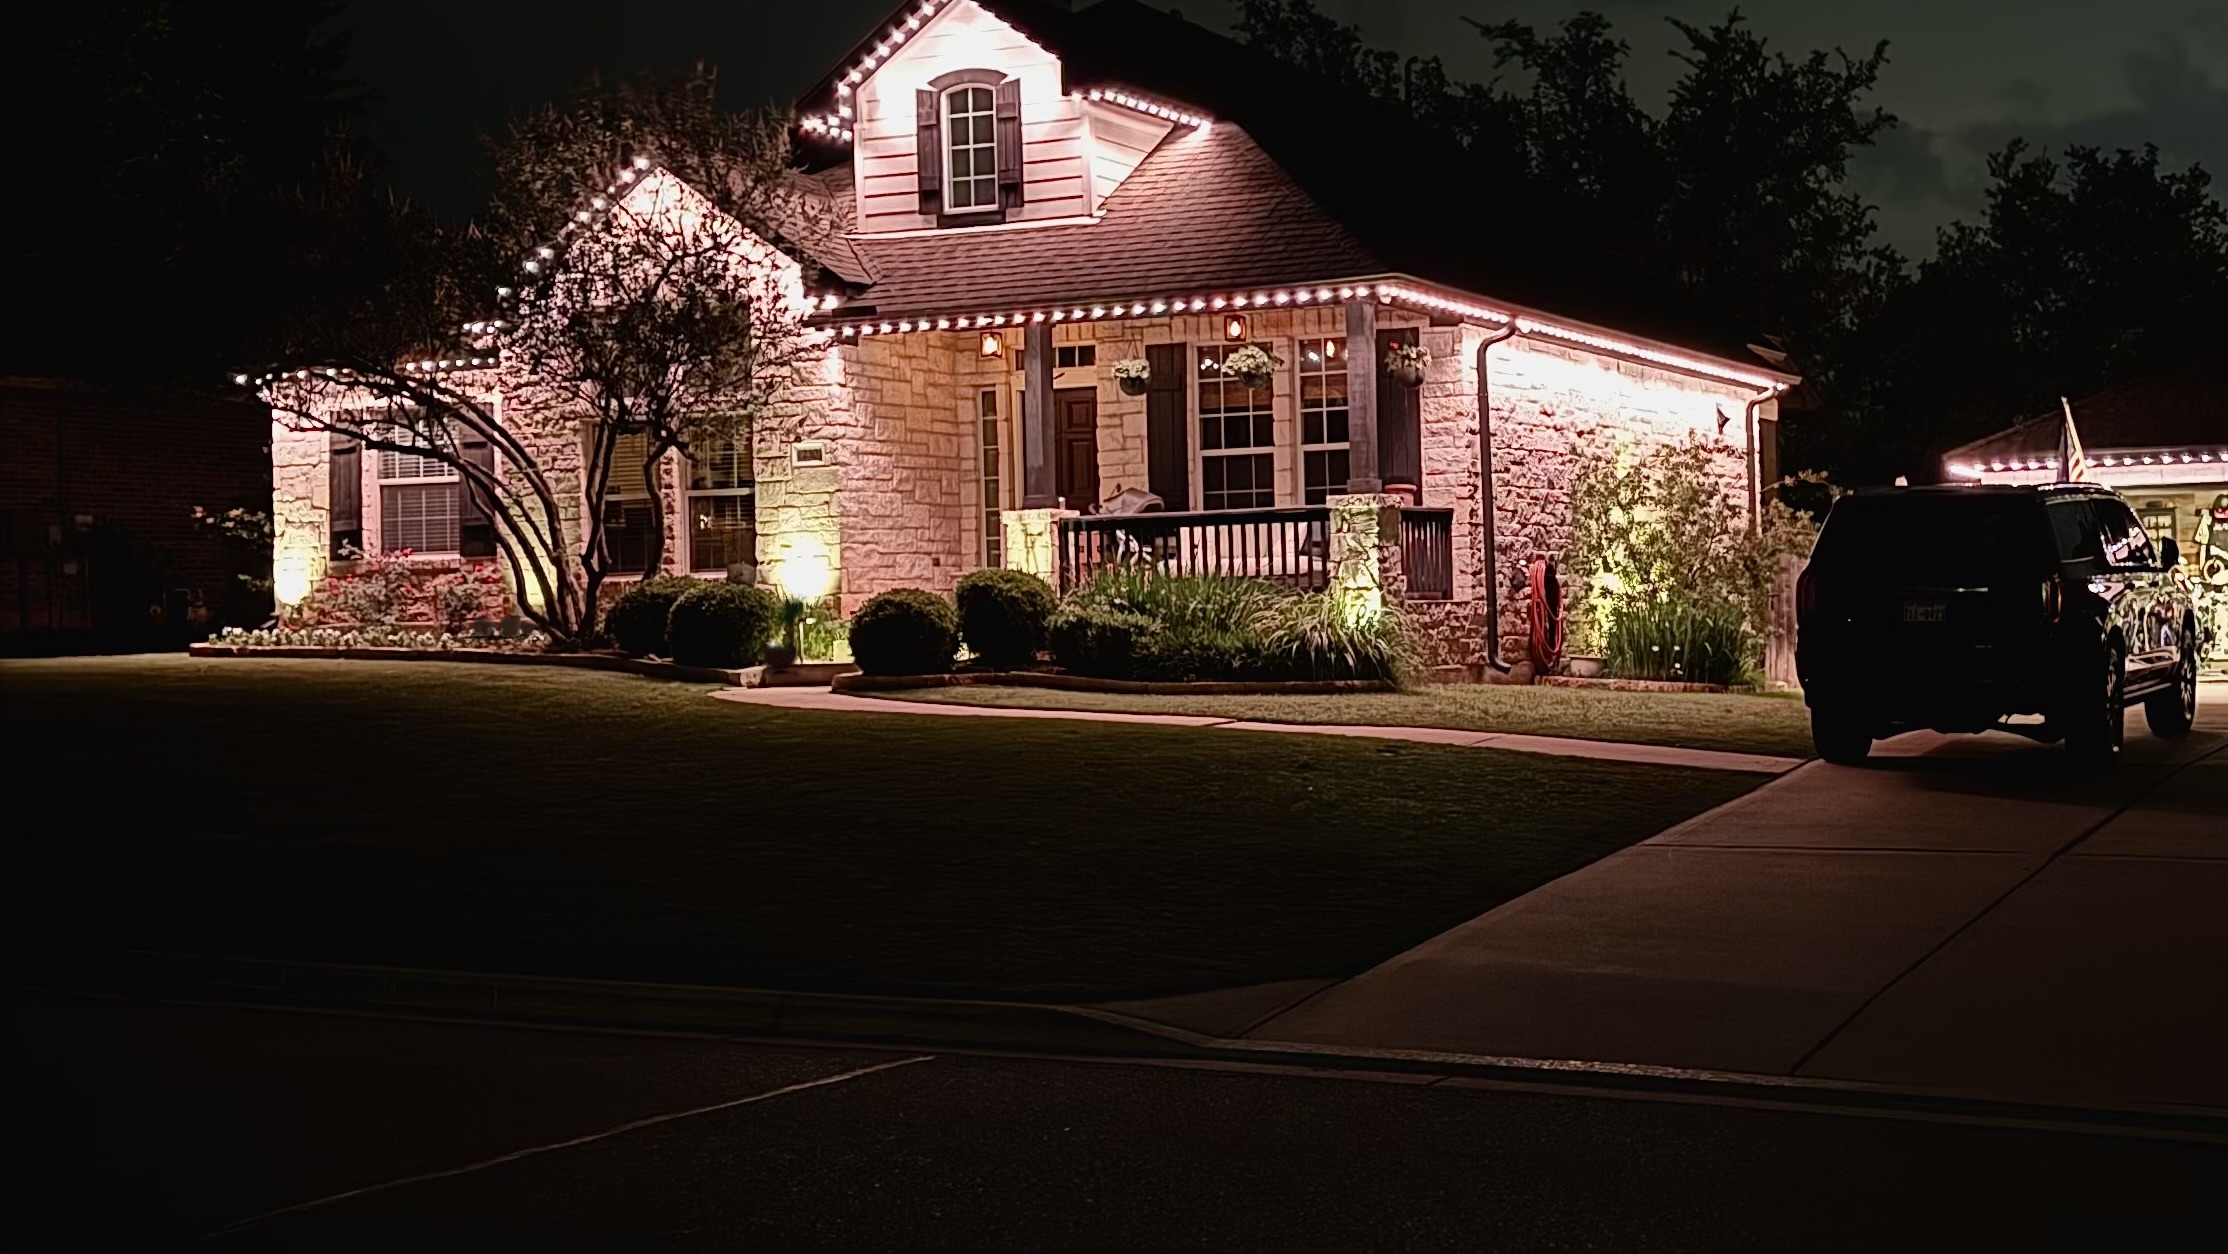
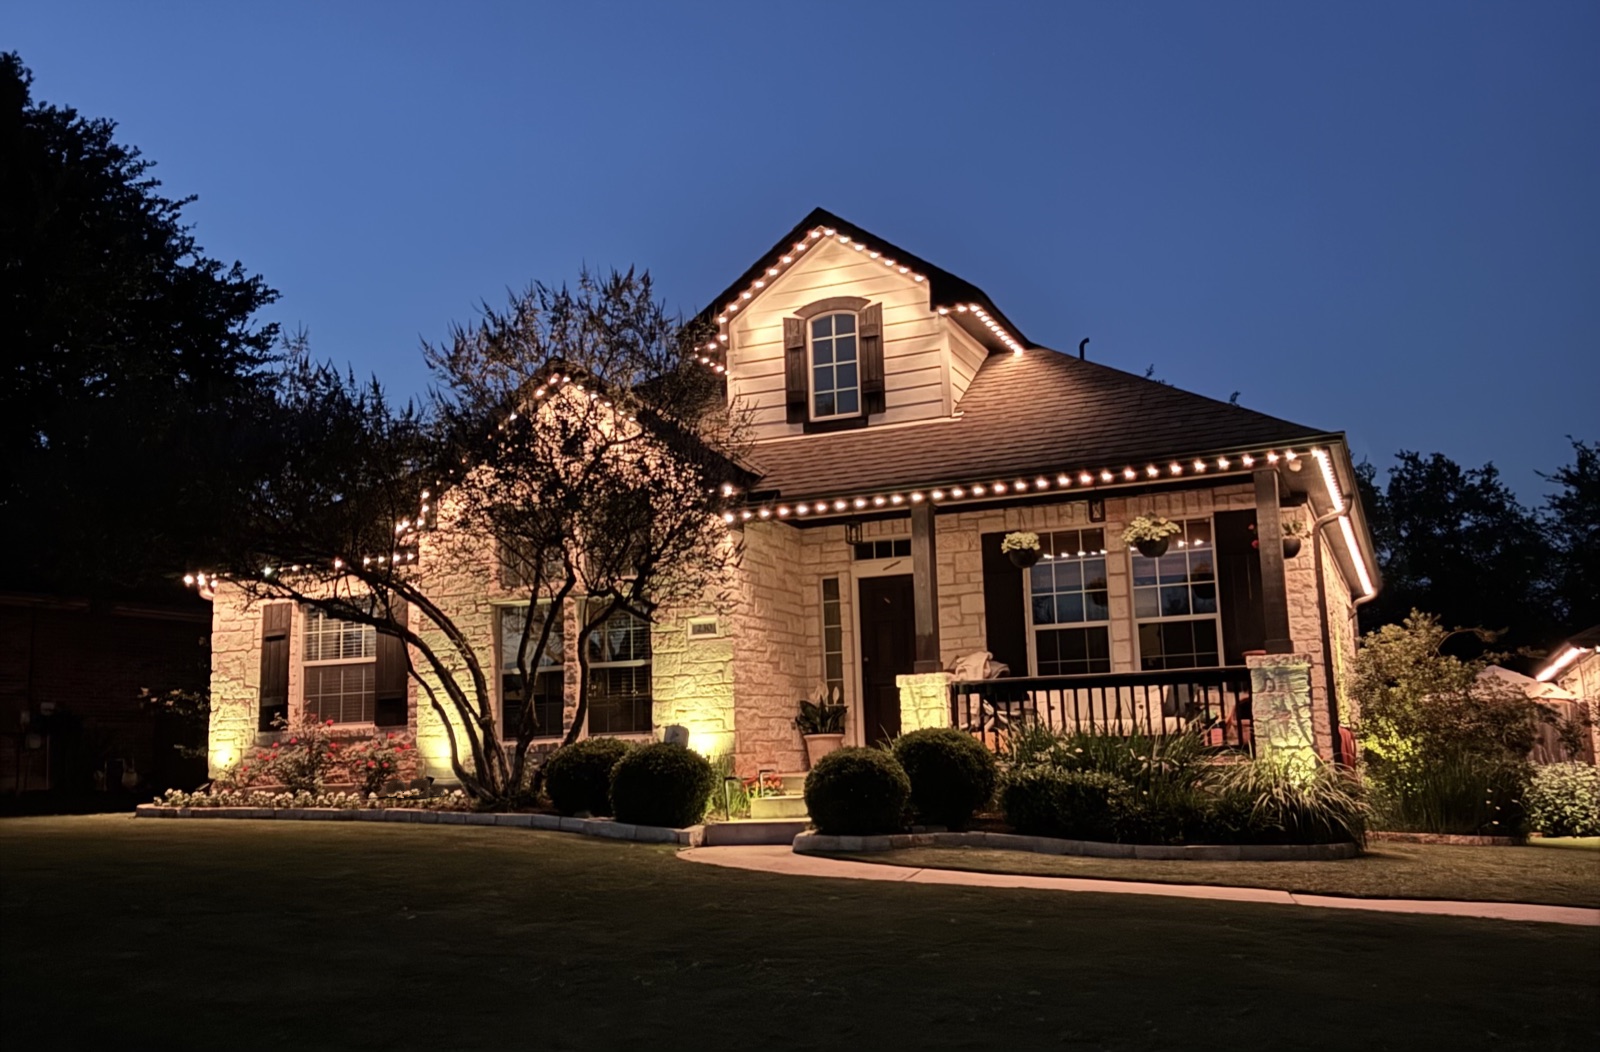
potted tree: present [762,596,805,671] -> none [701,745,749,830]

